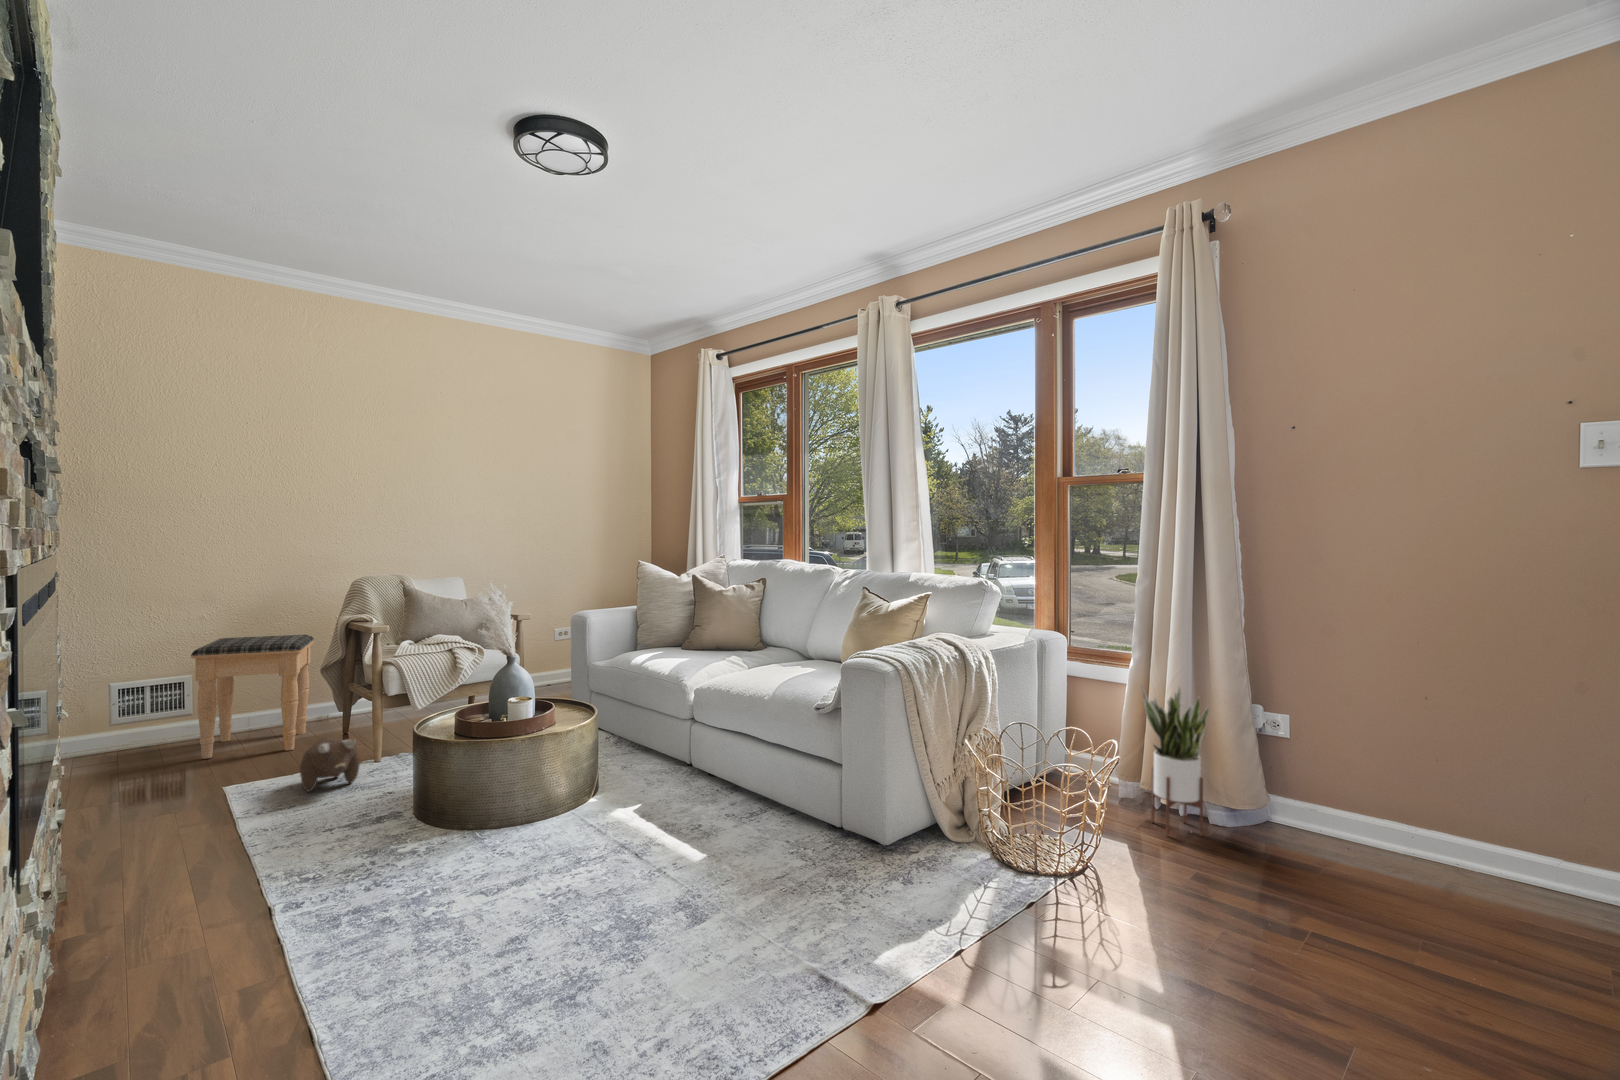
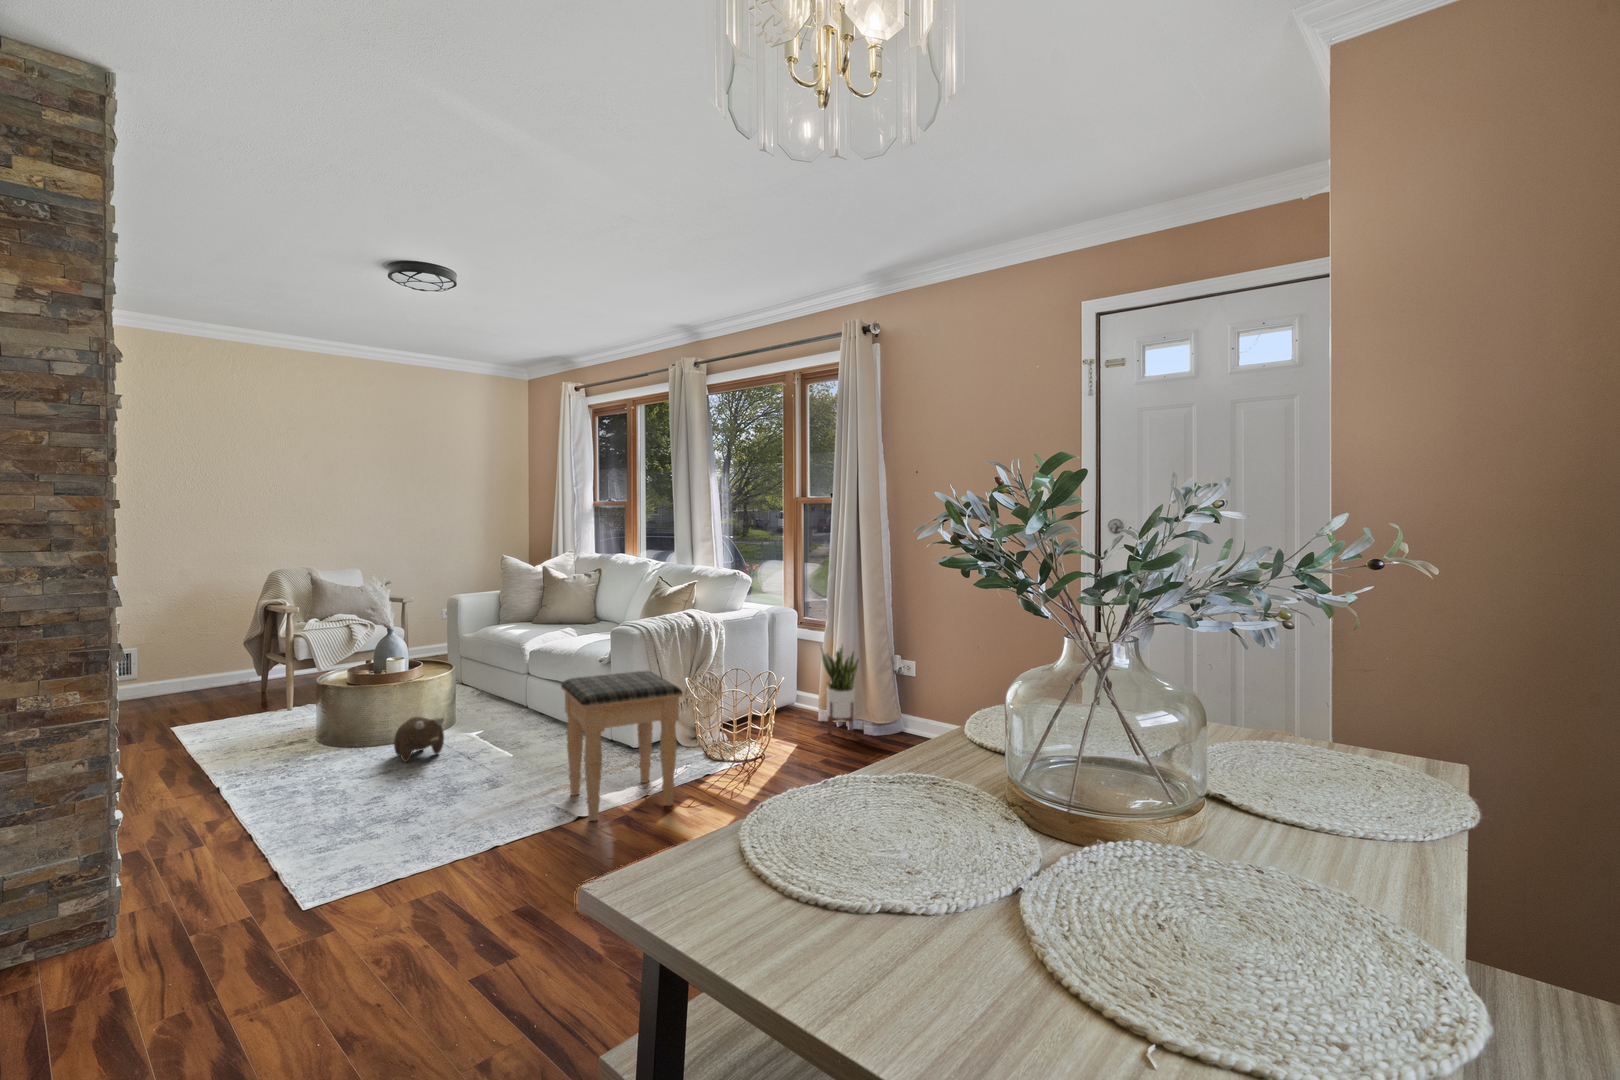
footstool: present [191,635,314,759] -> present [561,671,683,821]
plush toy: present [300,738,360,792] -> present [394,717,444,762]

